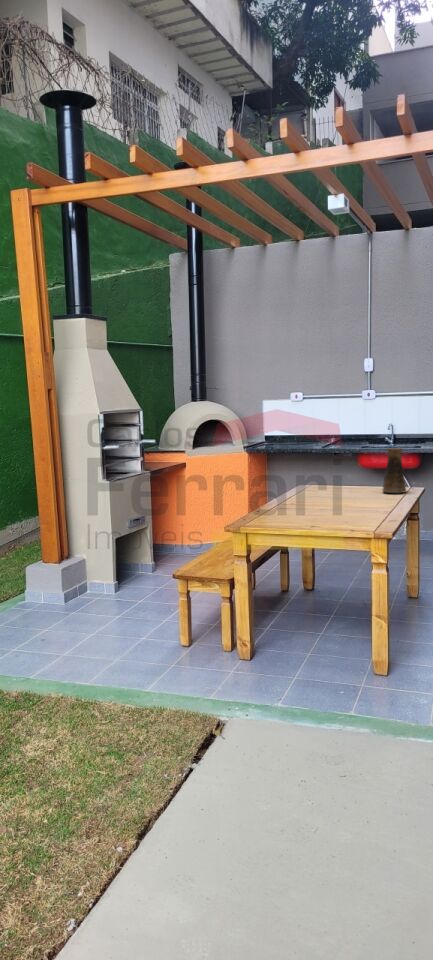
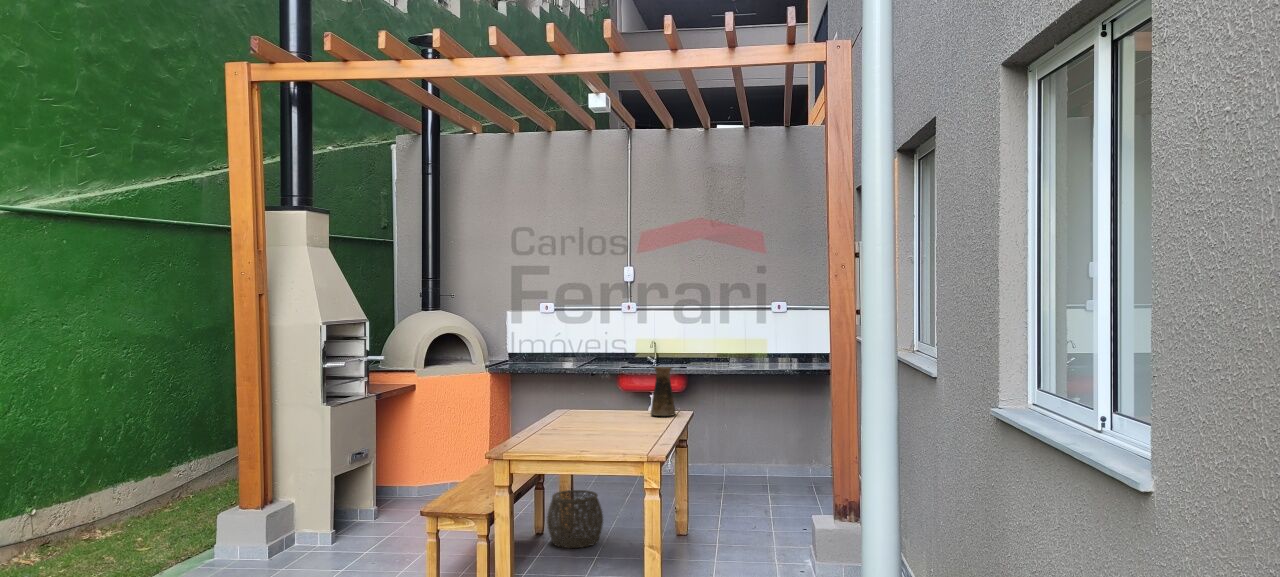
woven basket: none [289,556,340,607] -> present [547,490,603,548]

